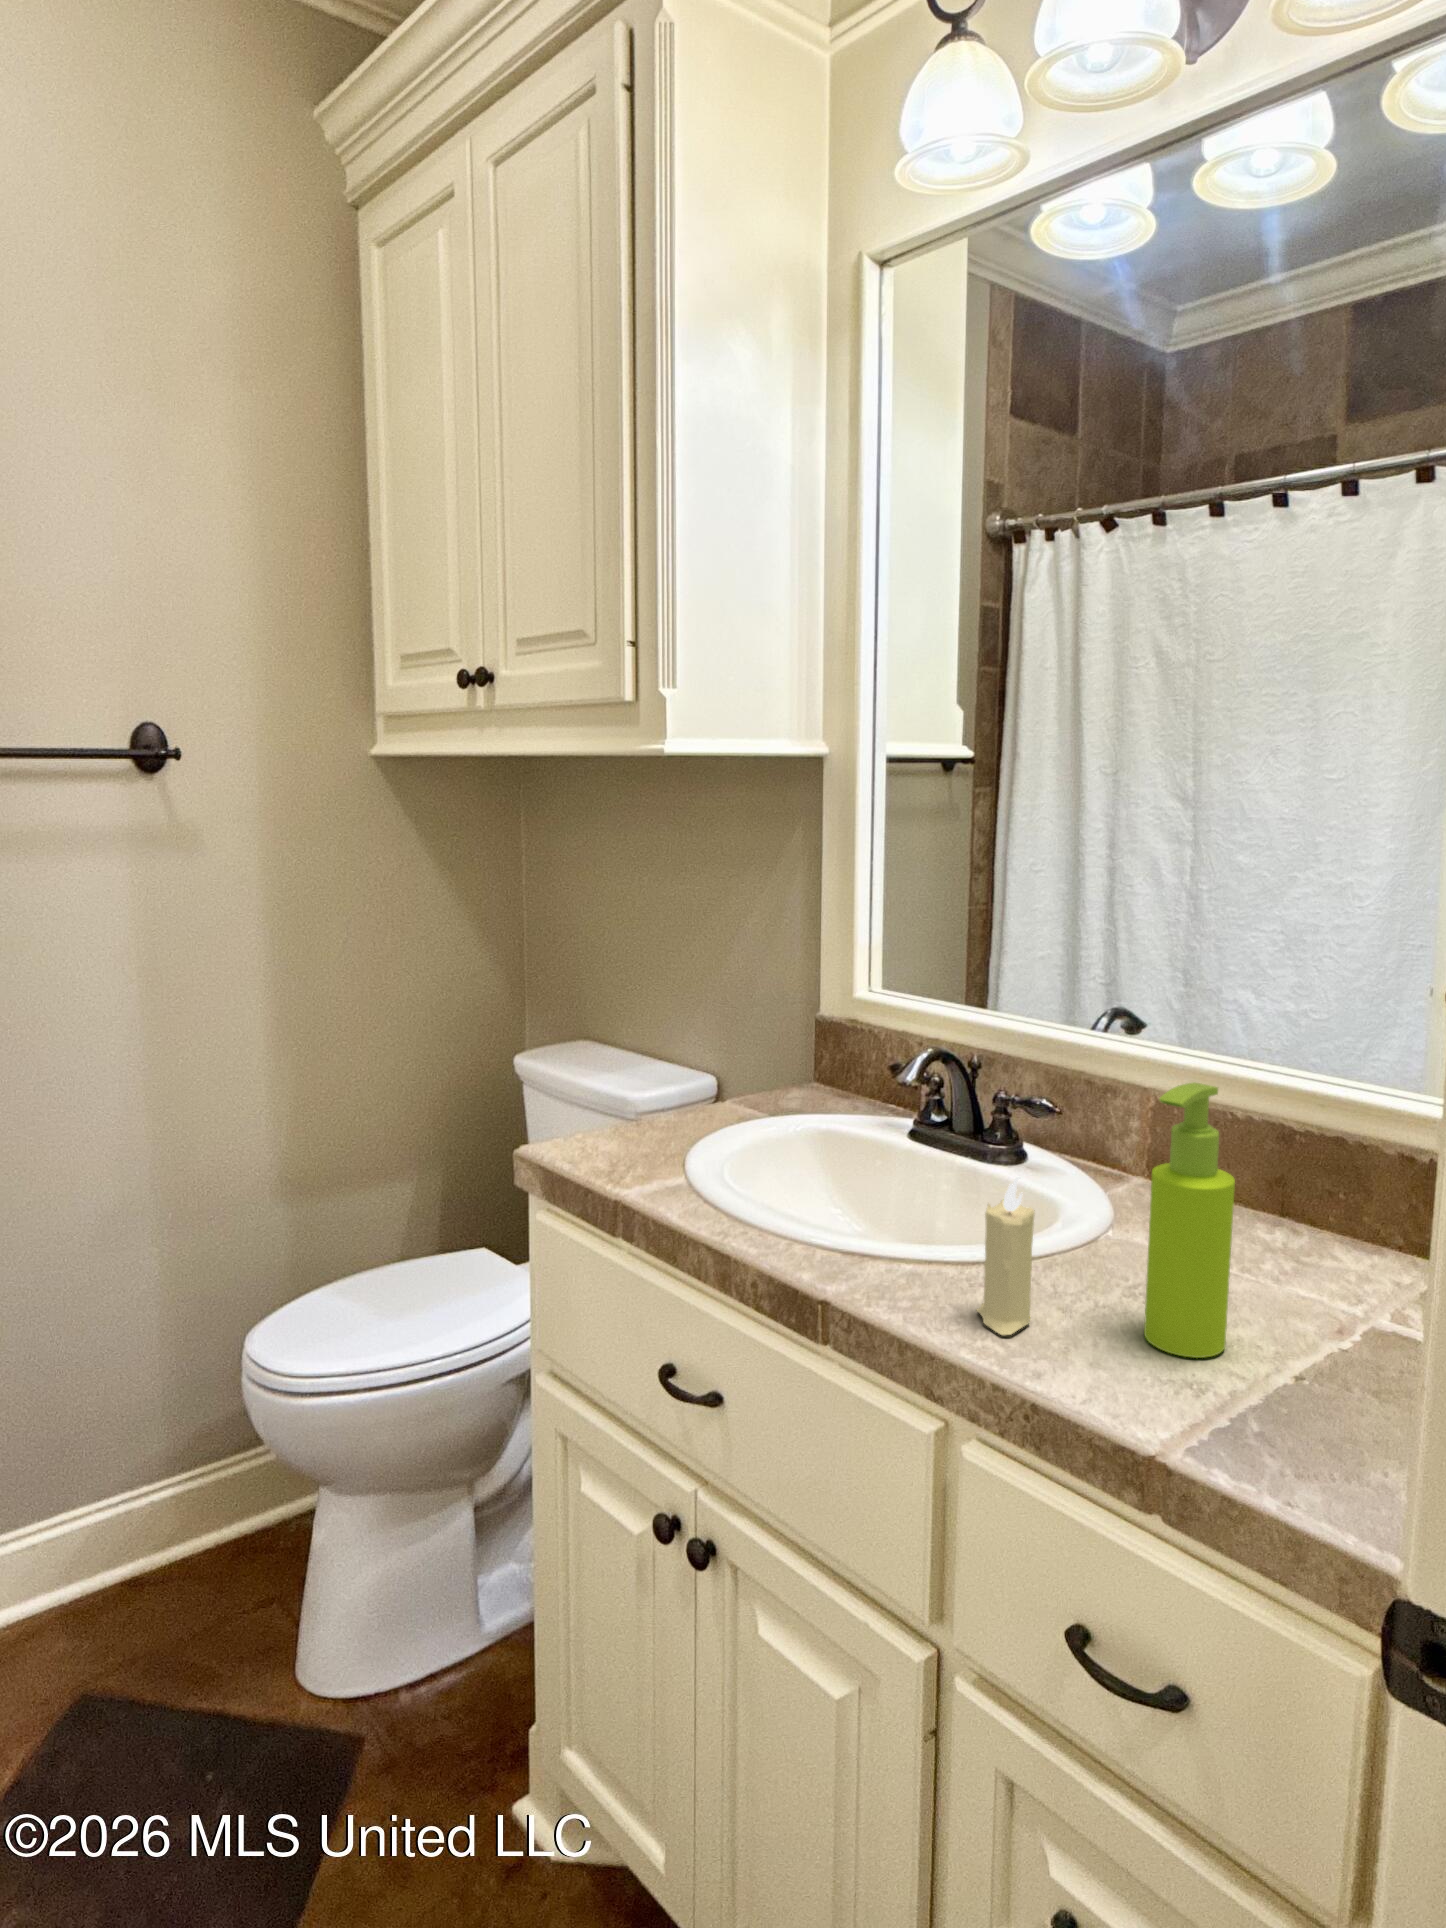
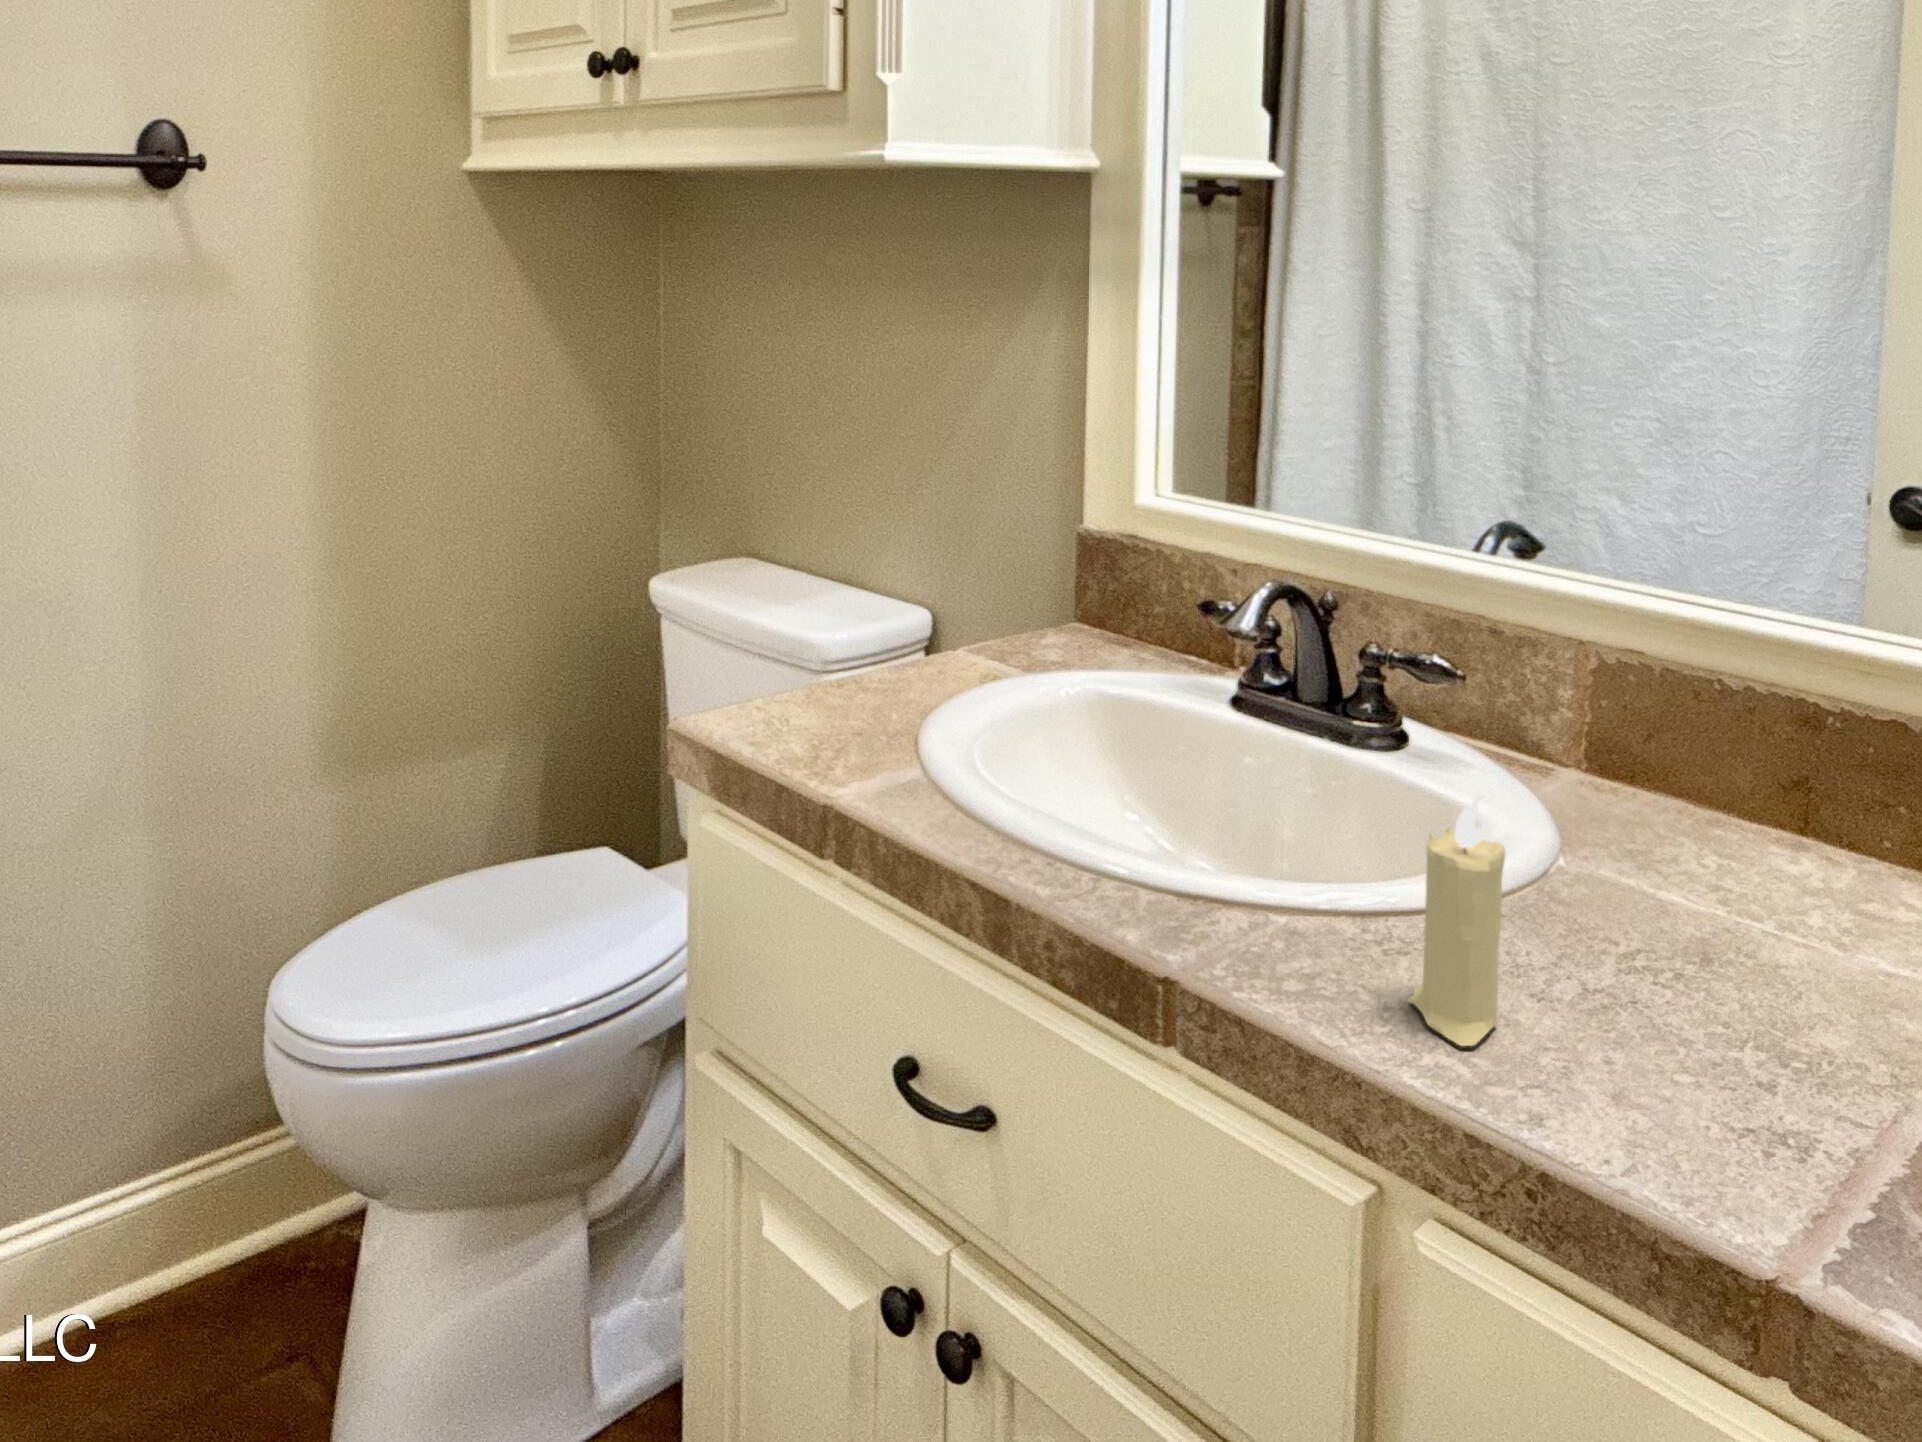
soap dispenser: present [1144,1082,1235,1358] -> none [1676,650,1826,1087]

